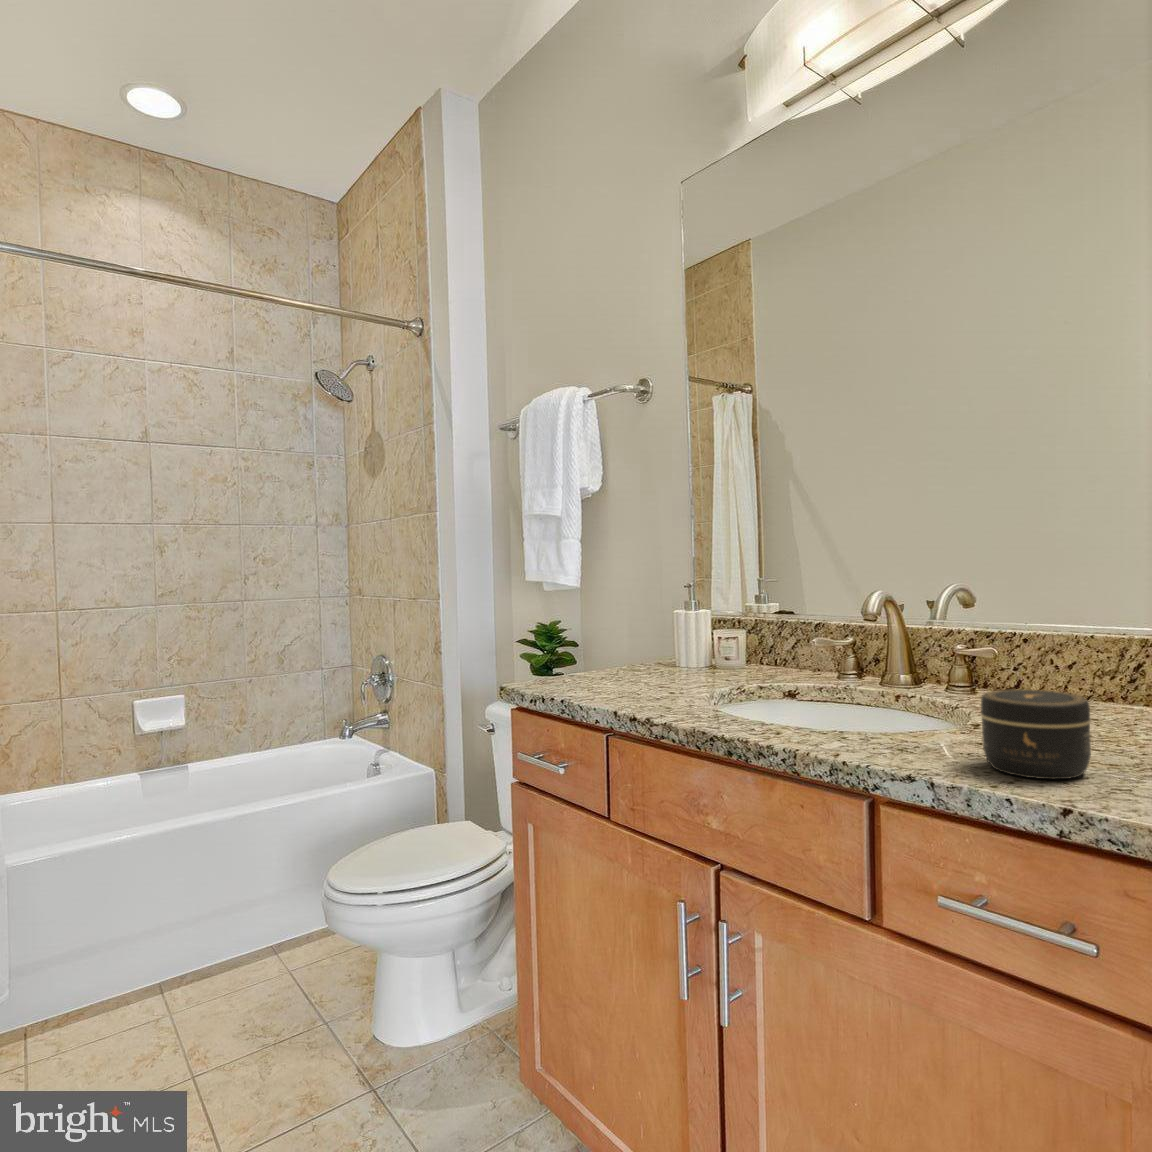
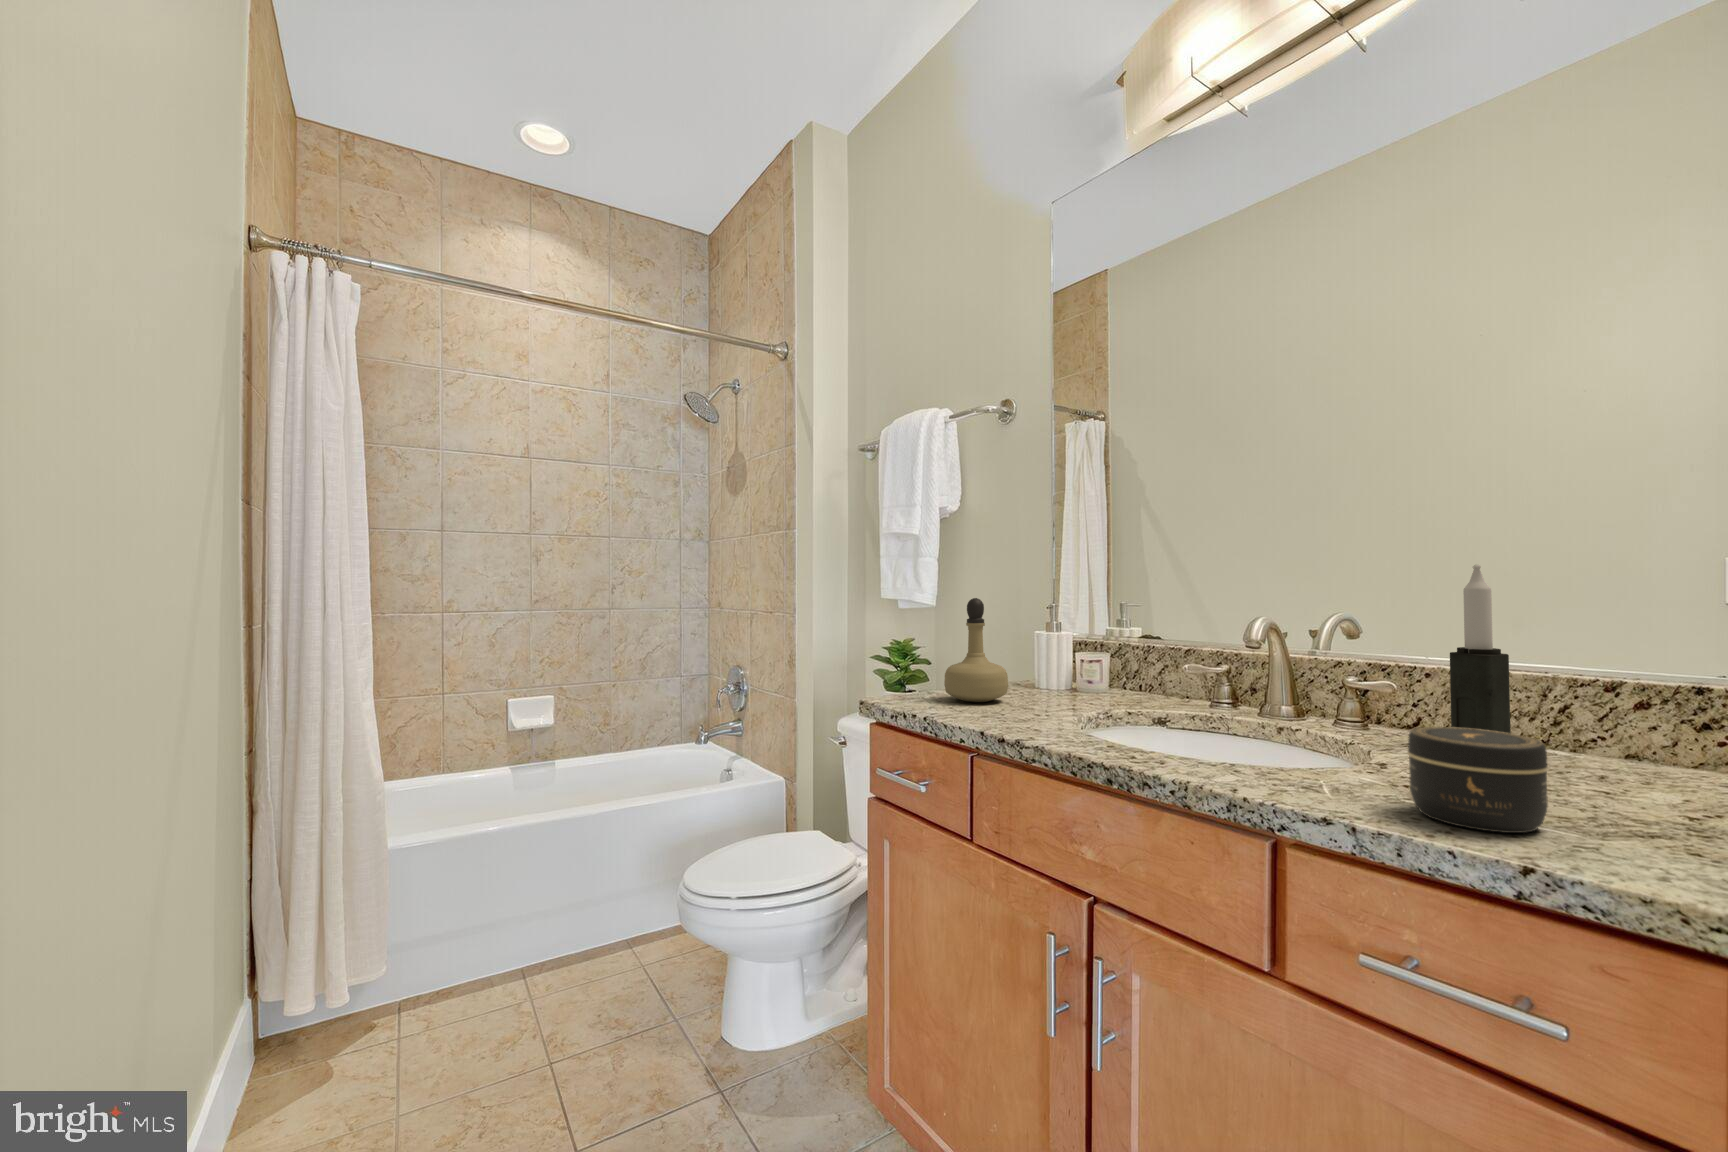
candle: none [1041,538,1093,709] -> present [1450,564,1511,733]
perfume bottle: none [584,582,647,684] -> present [944,598,1008,702]

